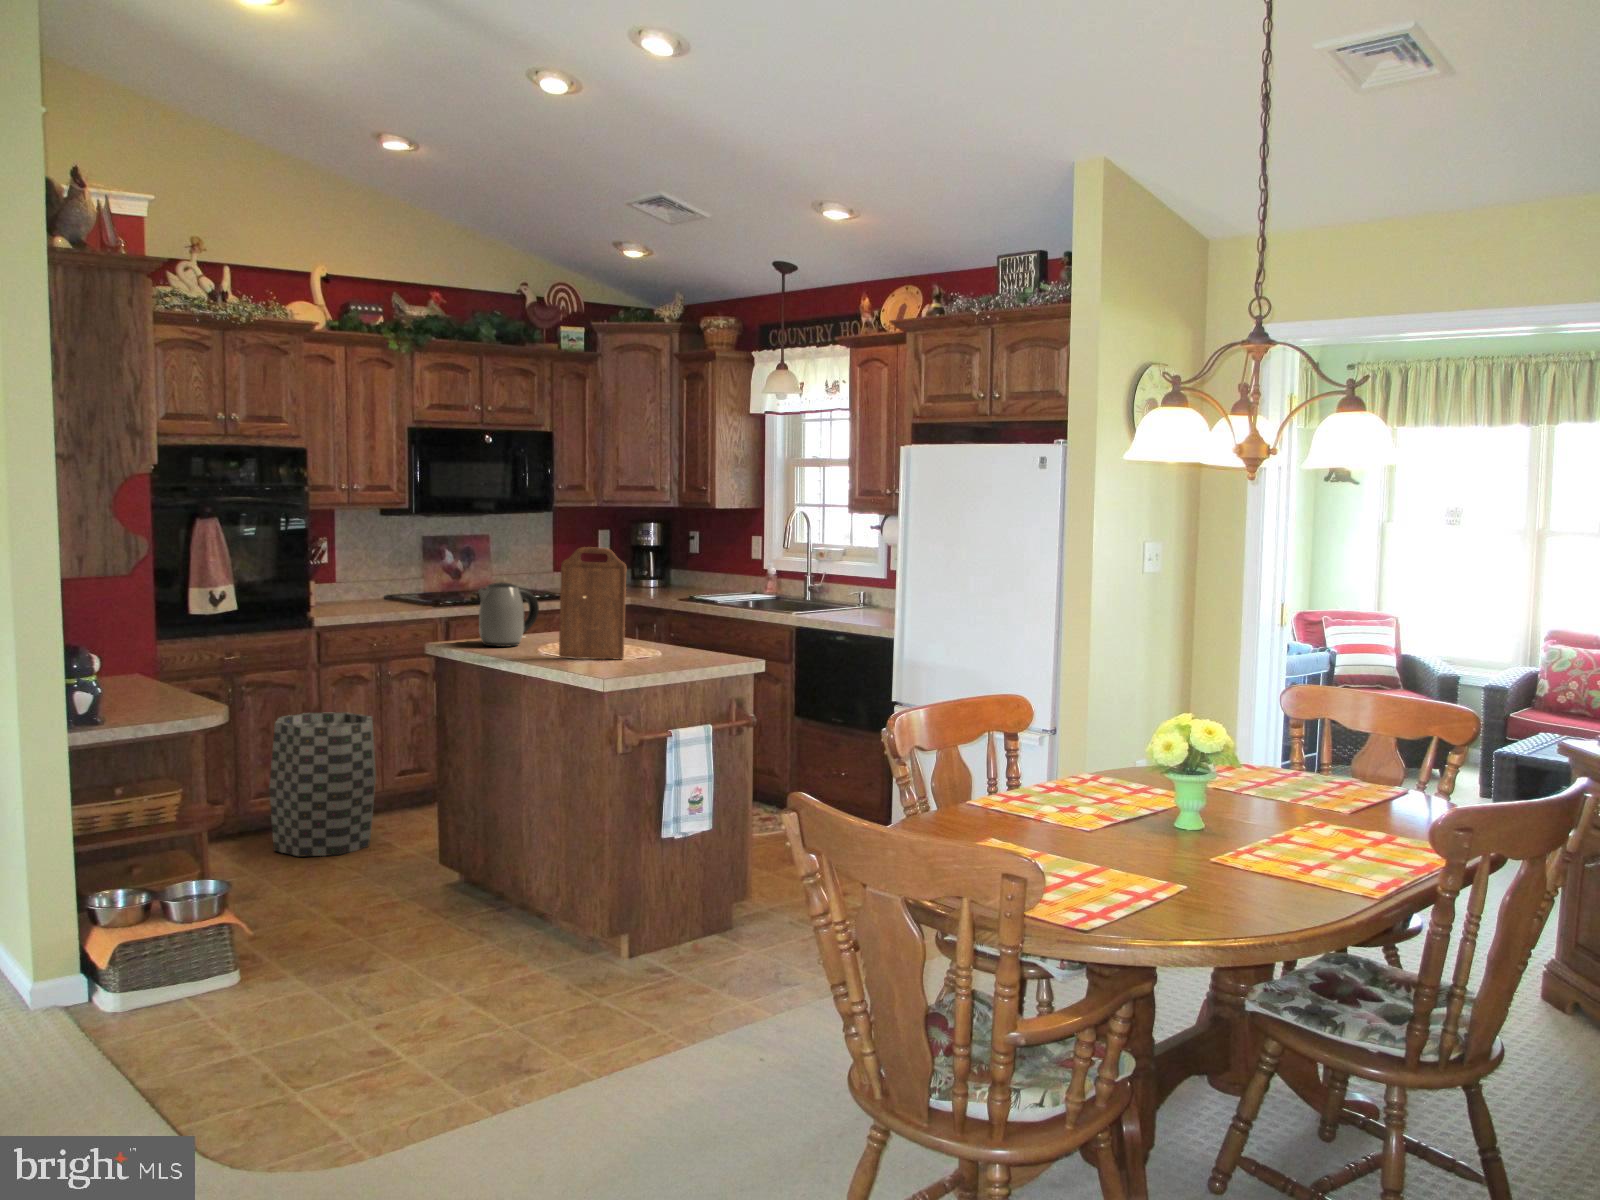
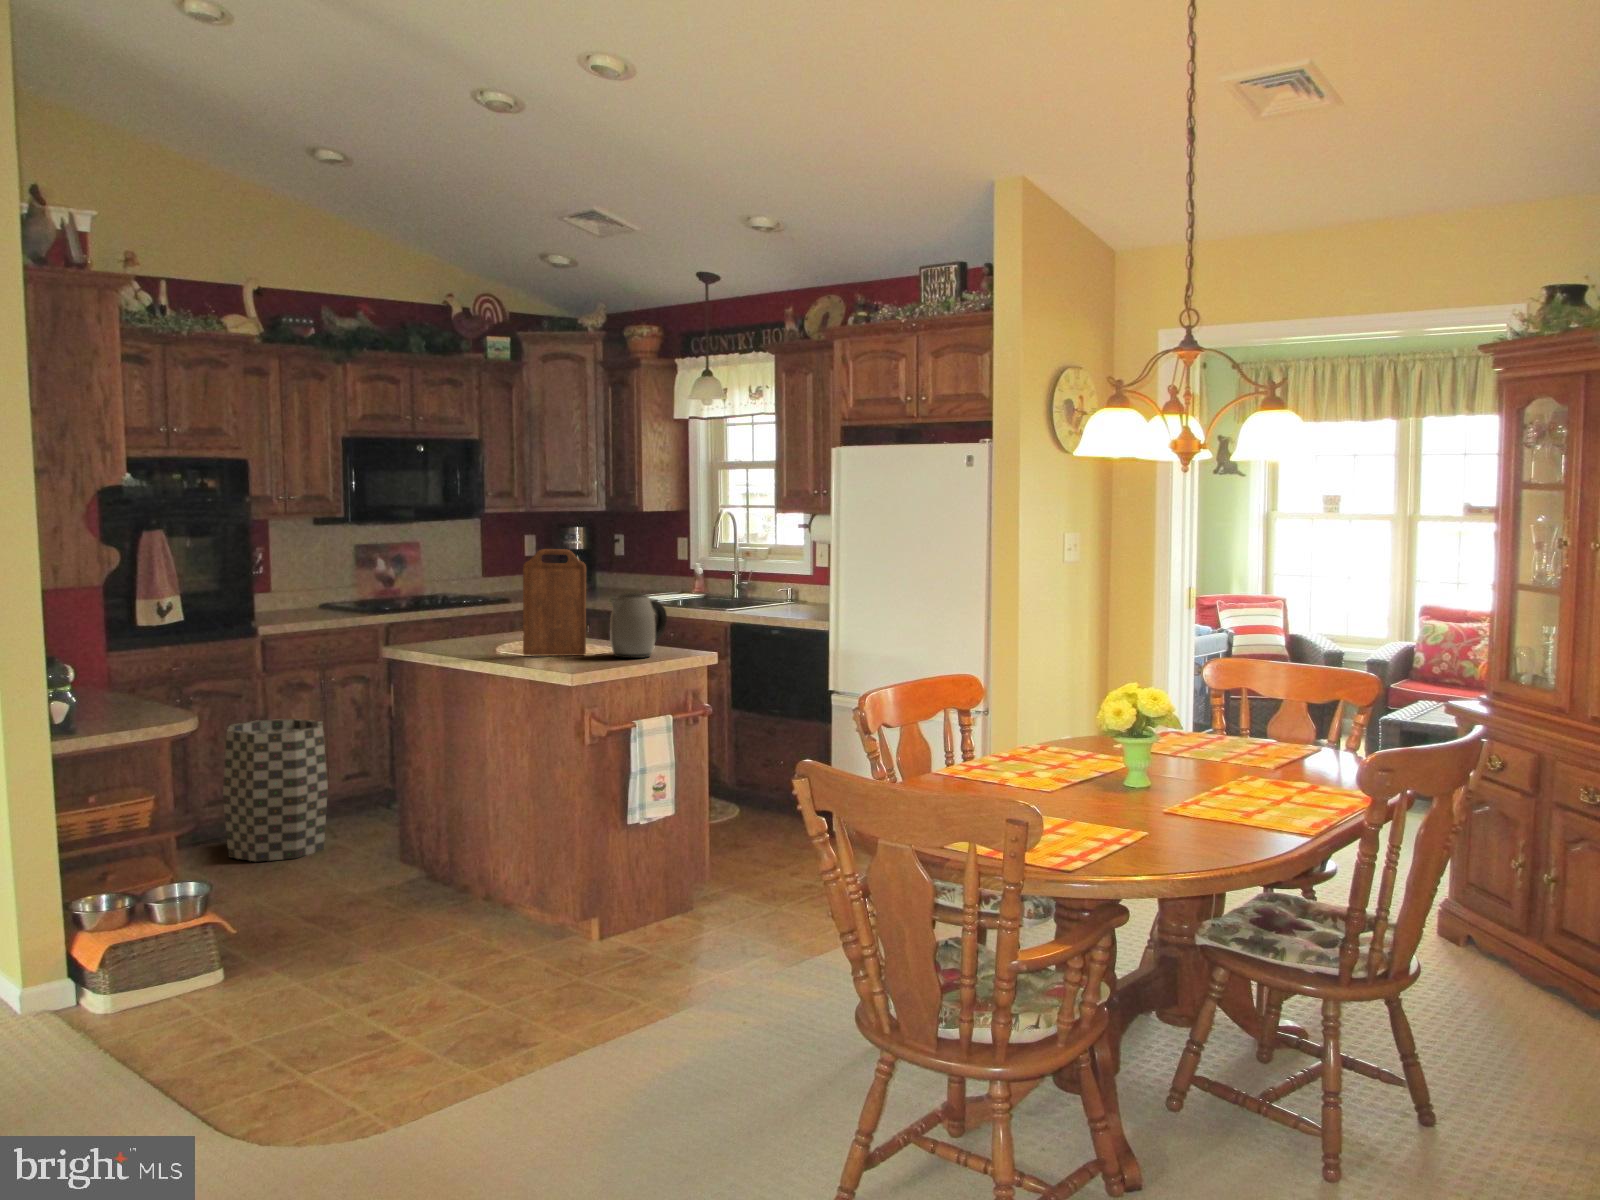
kettle: present [479,582,539,647] -> present [610,592,667,658]

